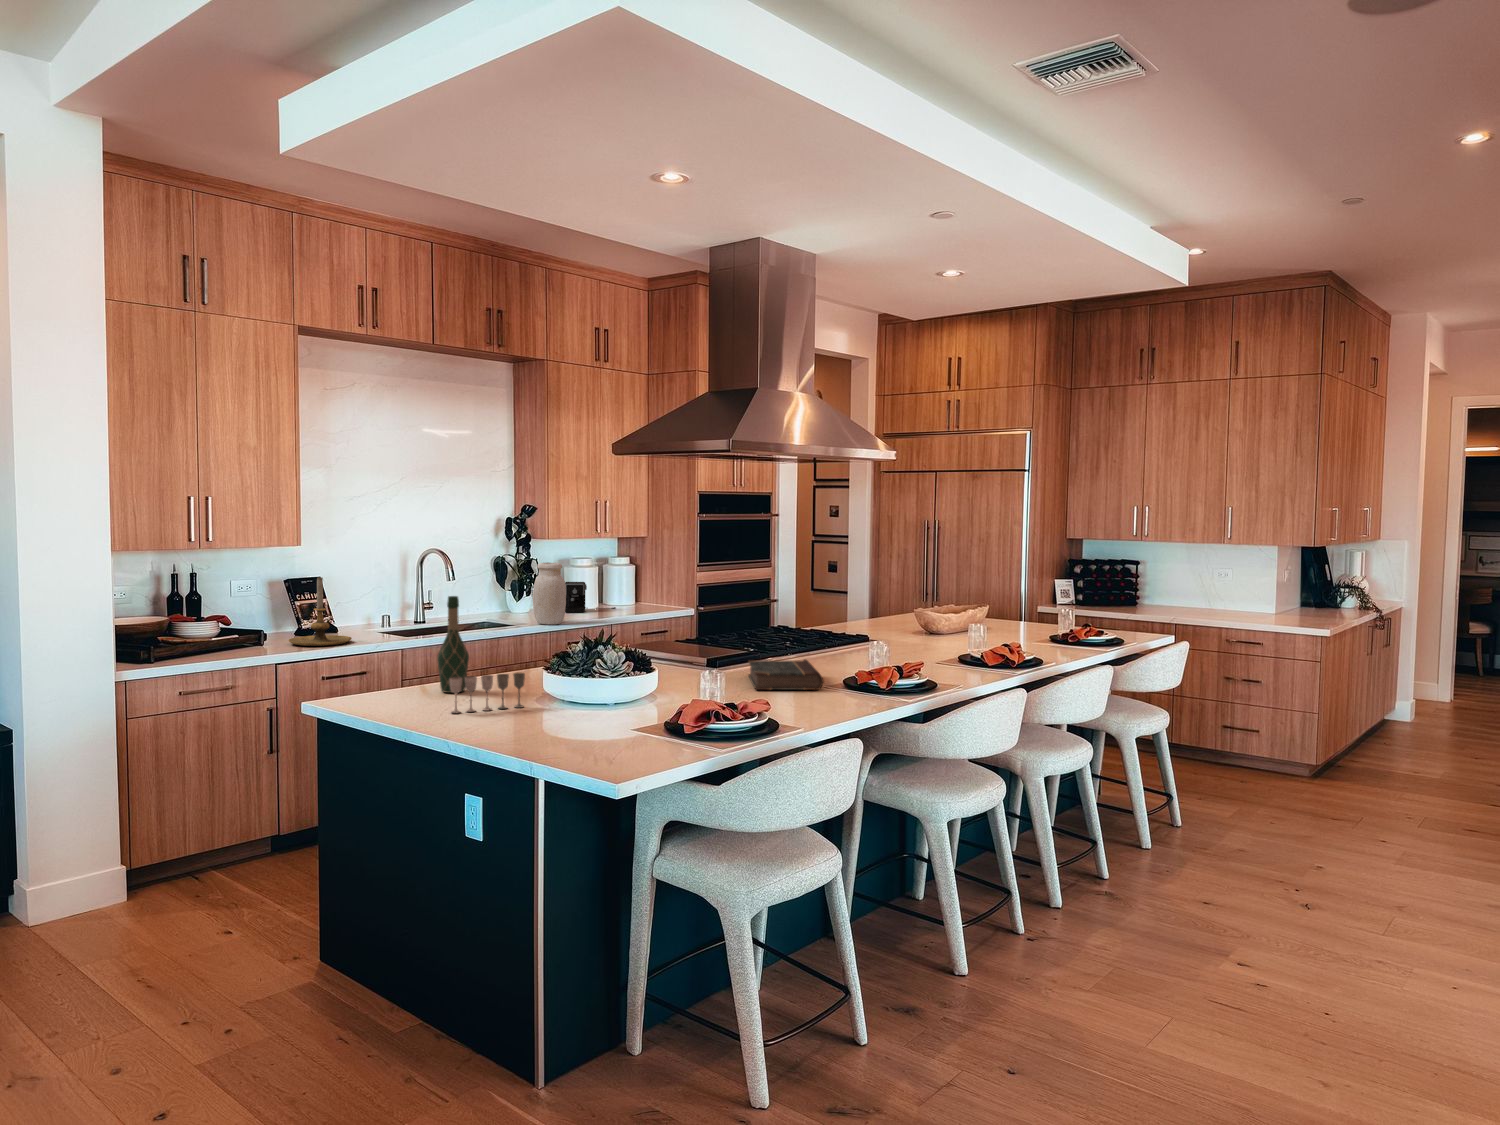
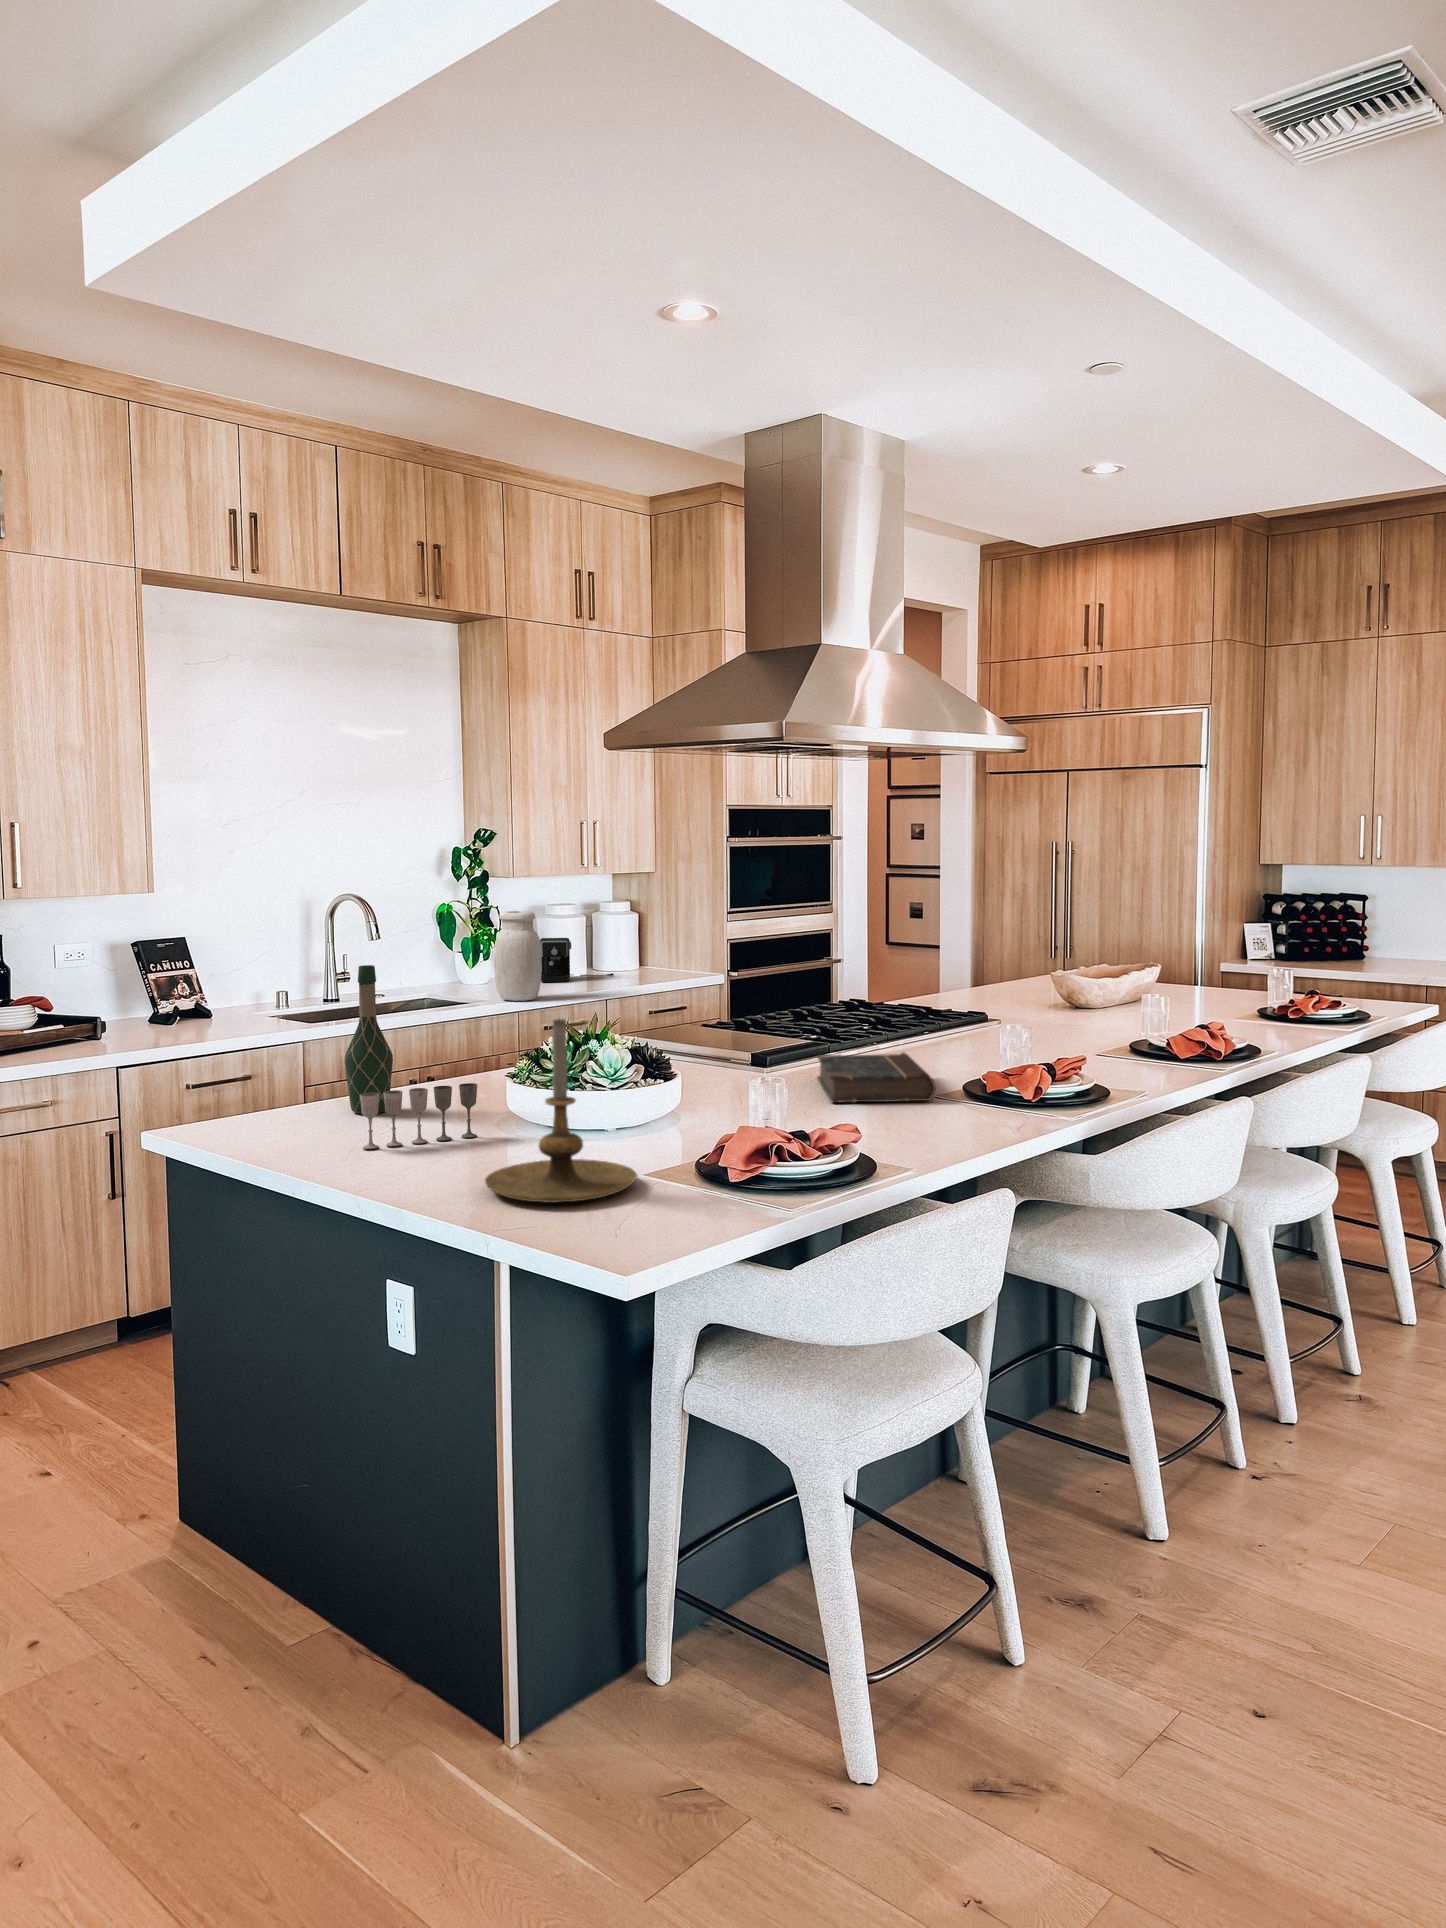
candle holder: present [288,577,352,646] -> present [485,1019,637,1203]

